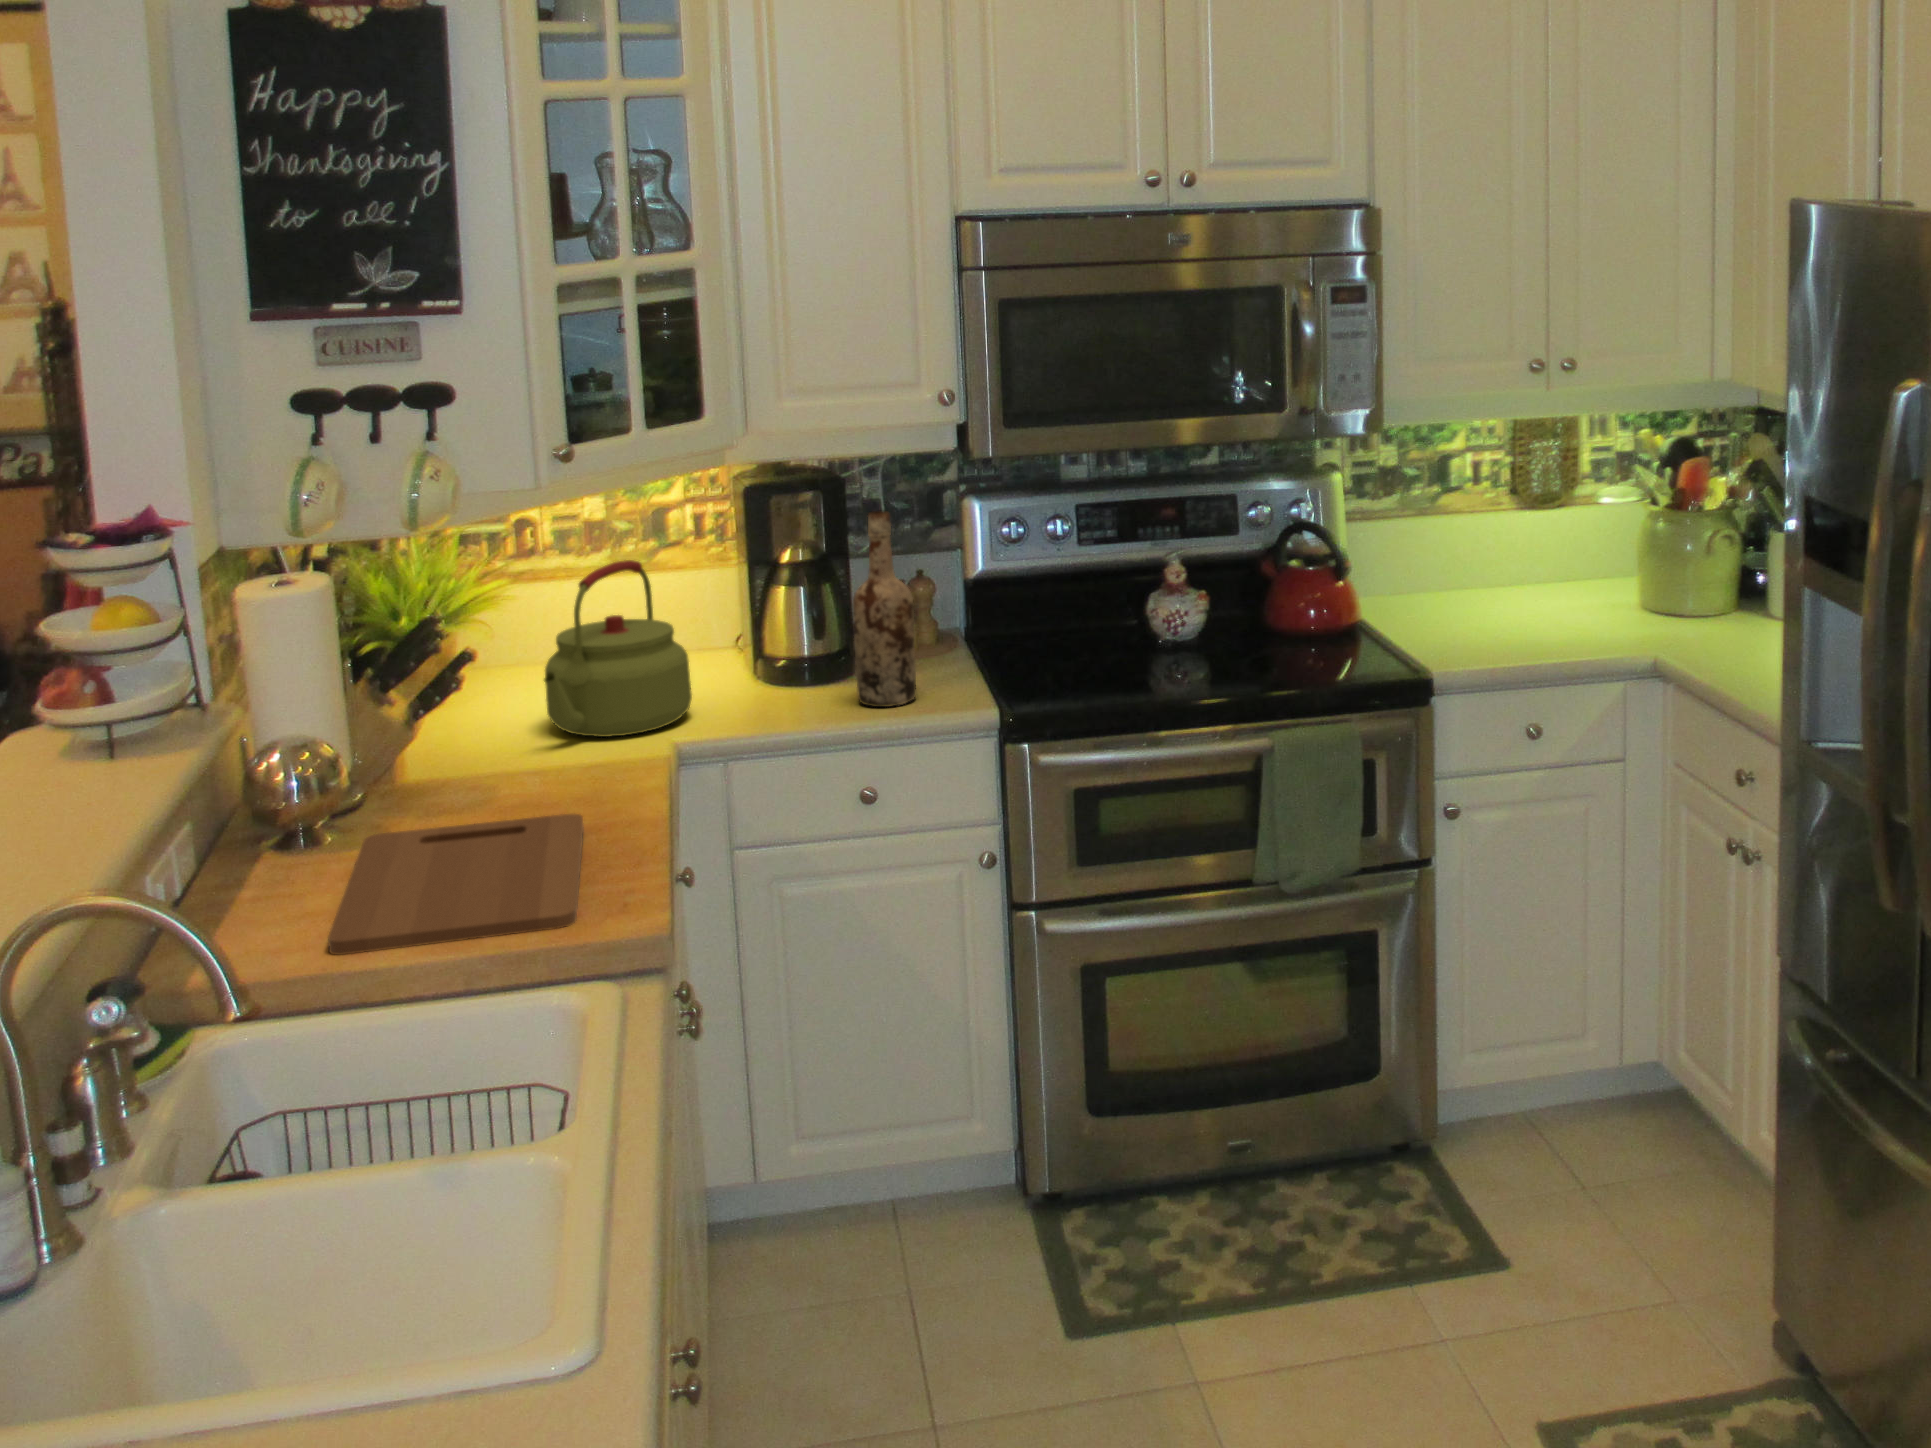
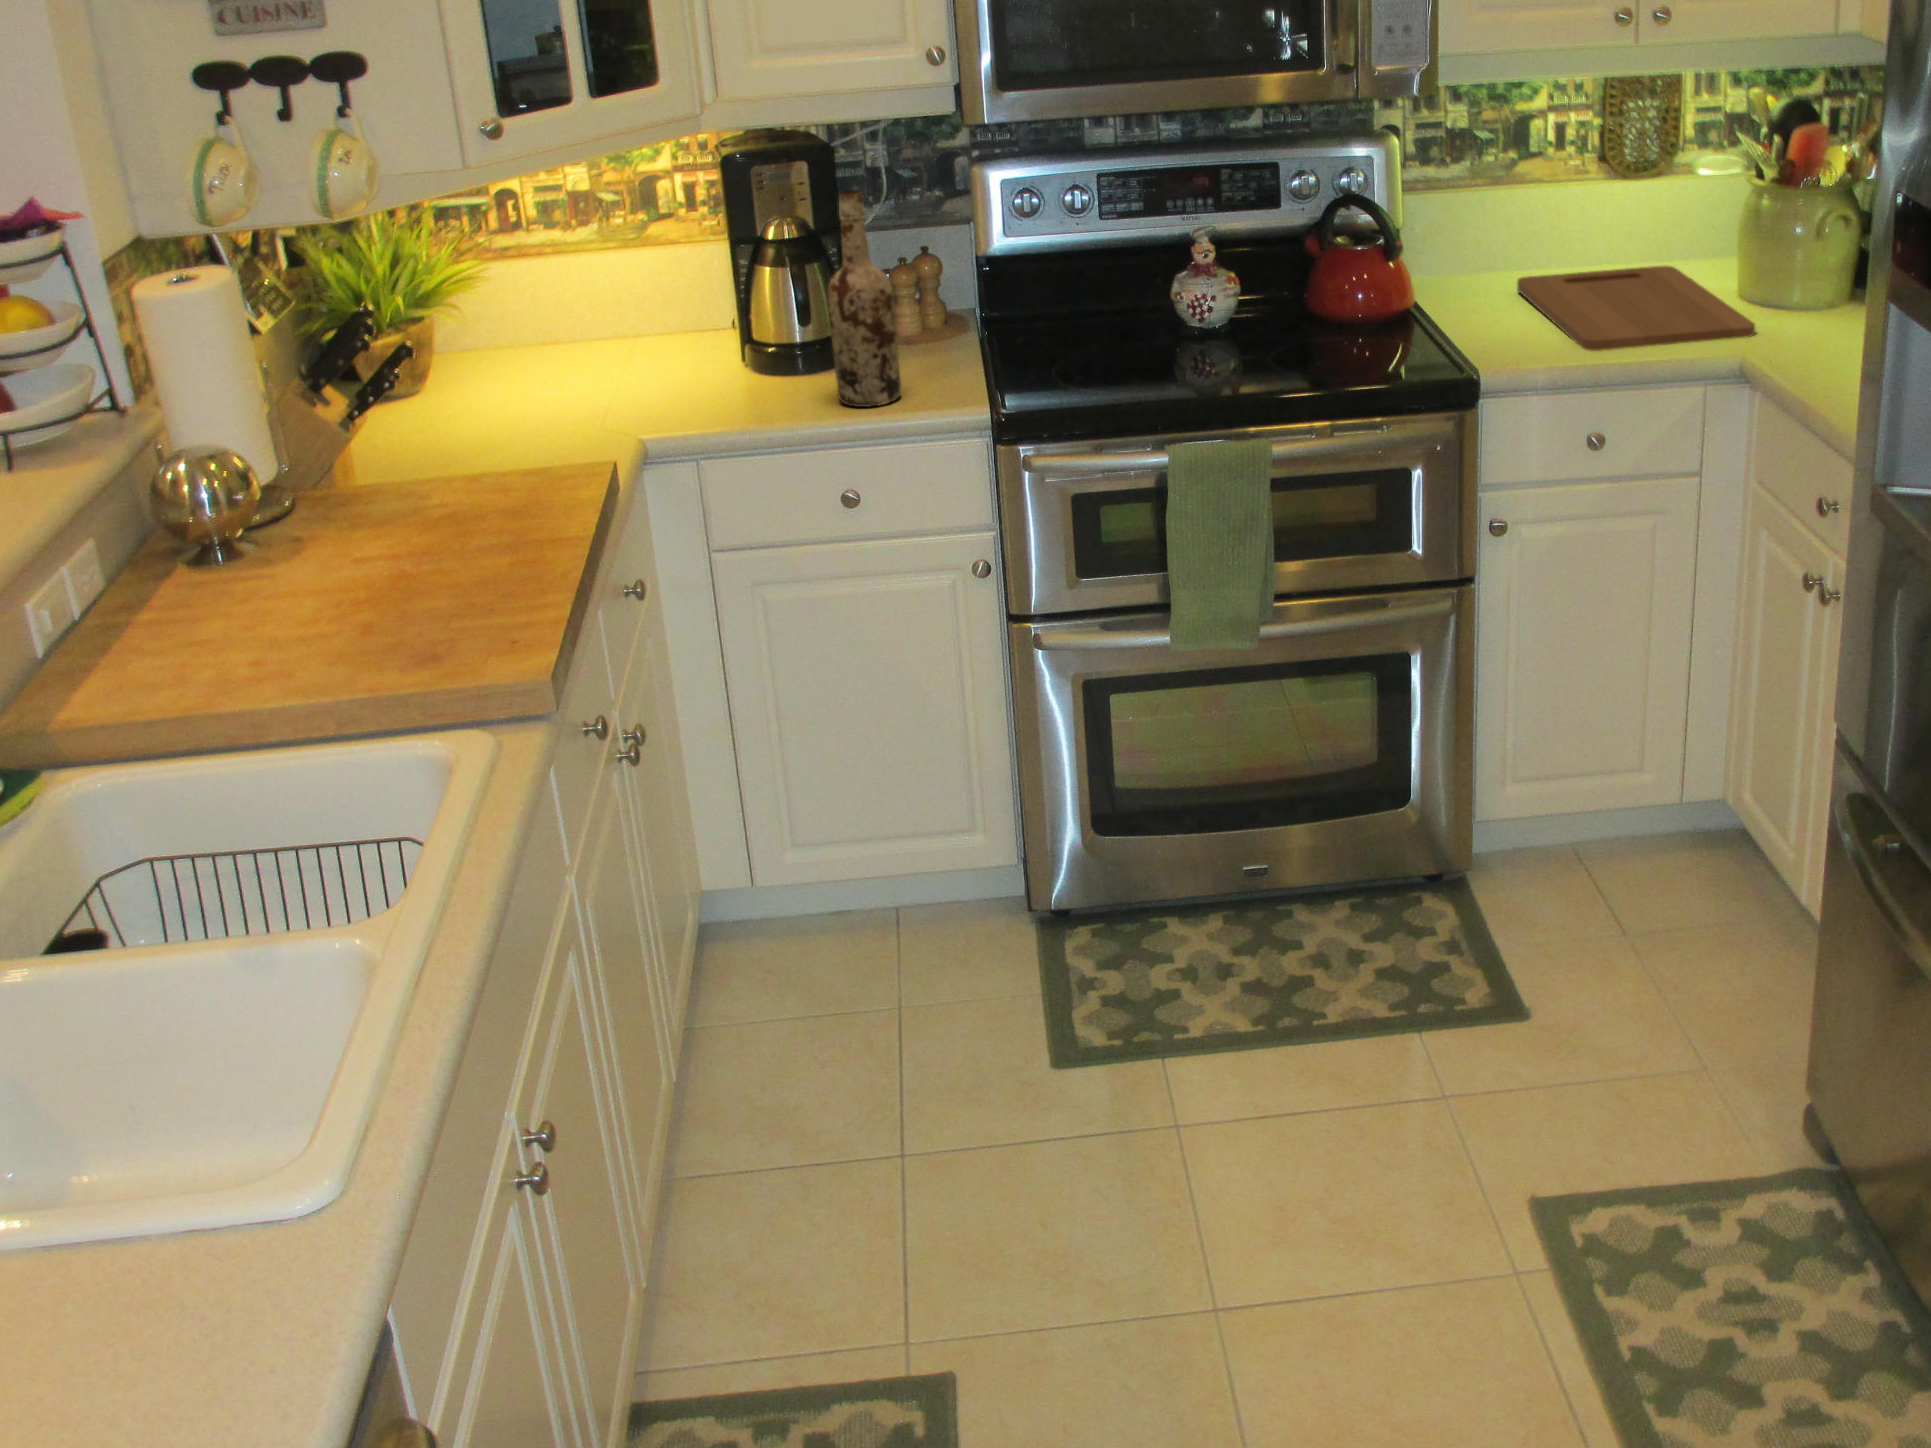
kettle: present [544,560,692,737] -> none [495,244,664,436]
cutting board: present [328,814,584,955] -> present [1517,266,1755,351]

